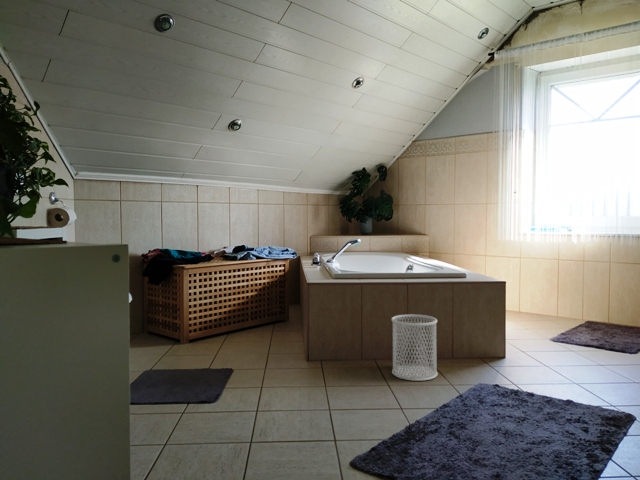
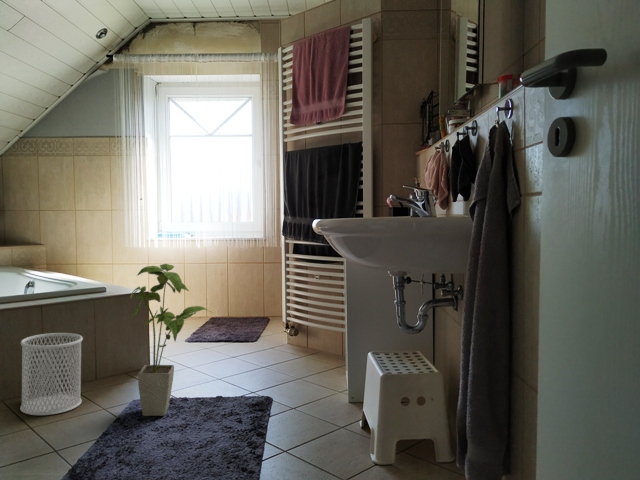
house plant: none [470,257,556,404] -> present [130,264,208,416]

